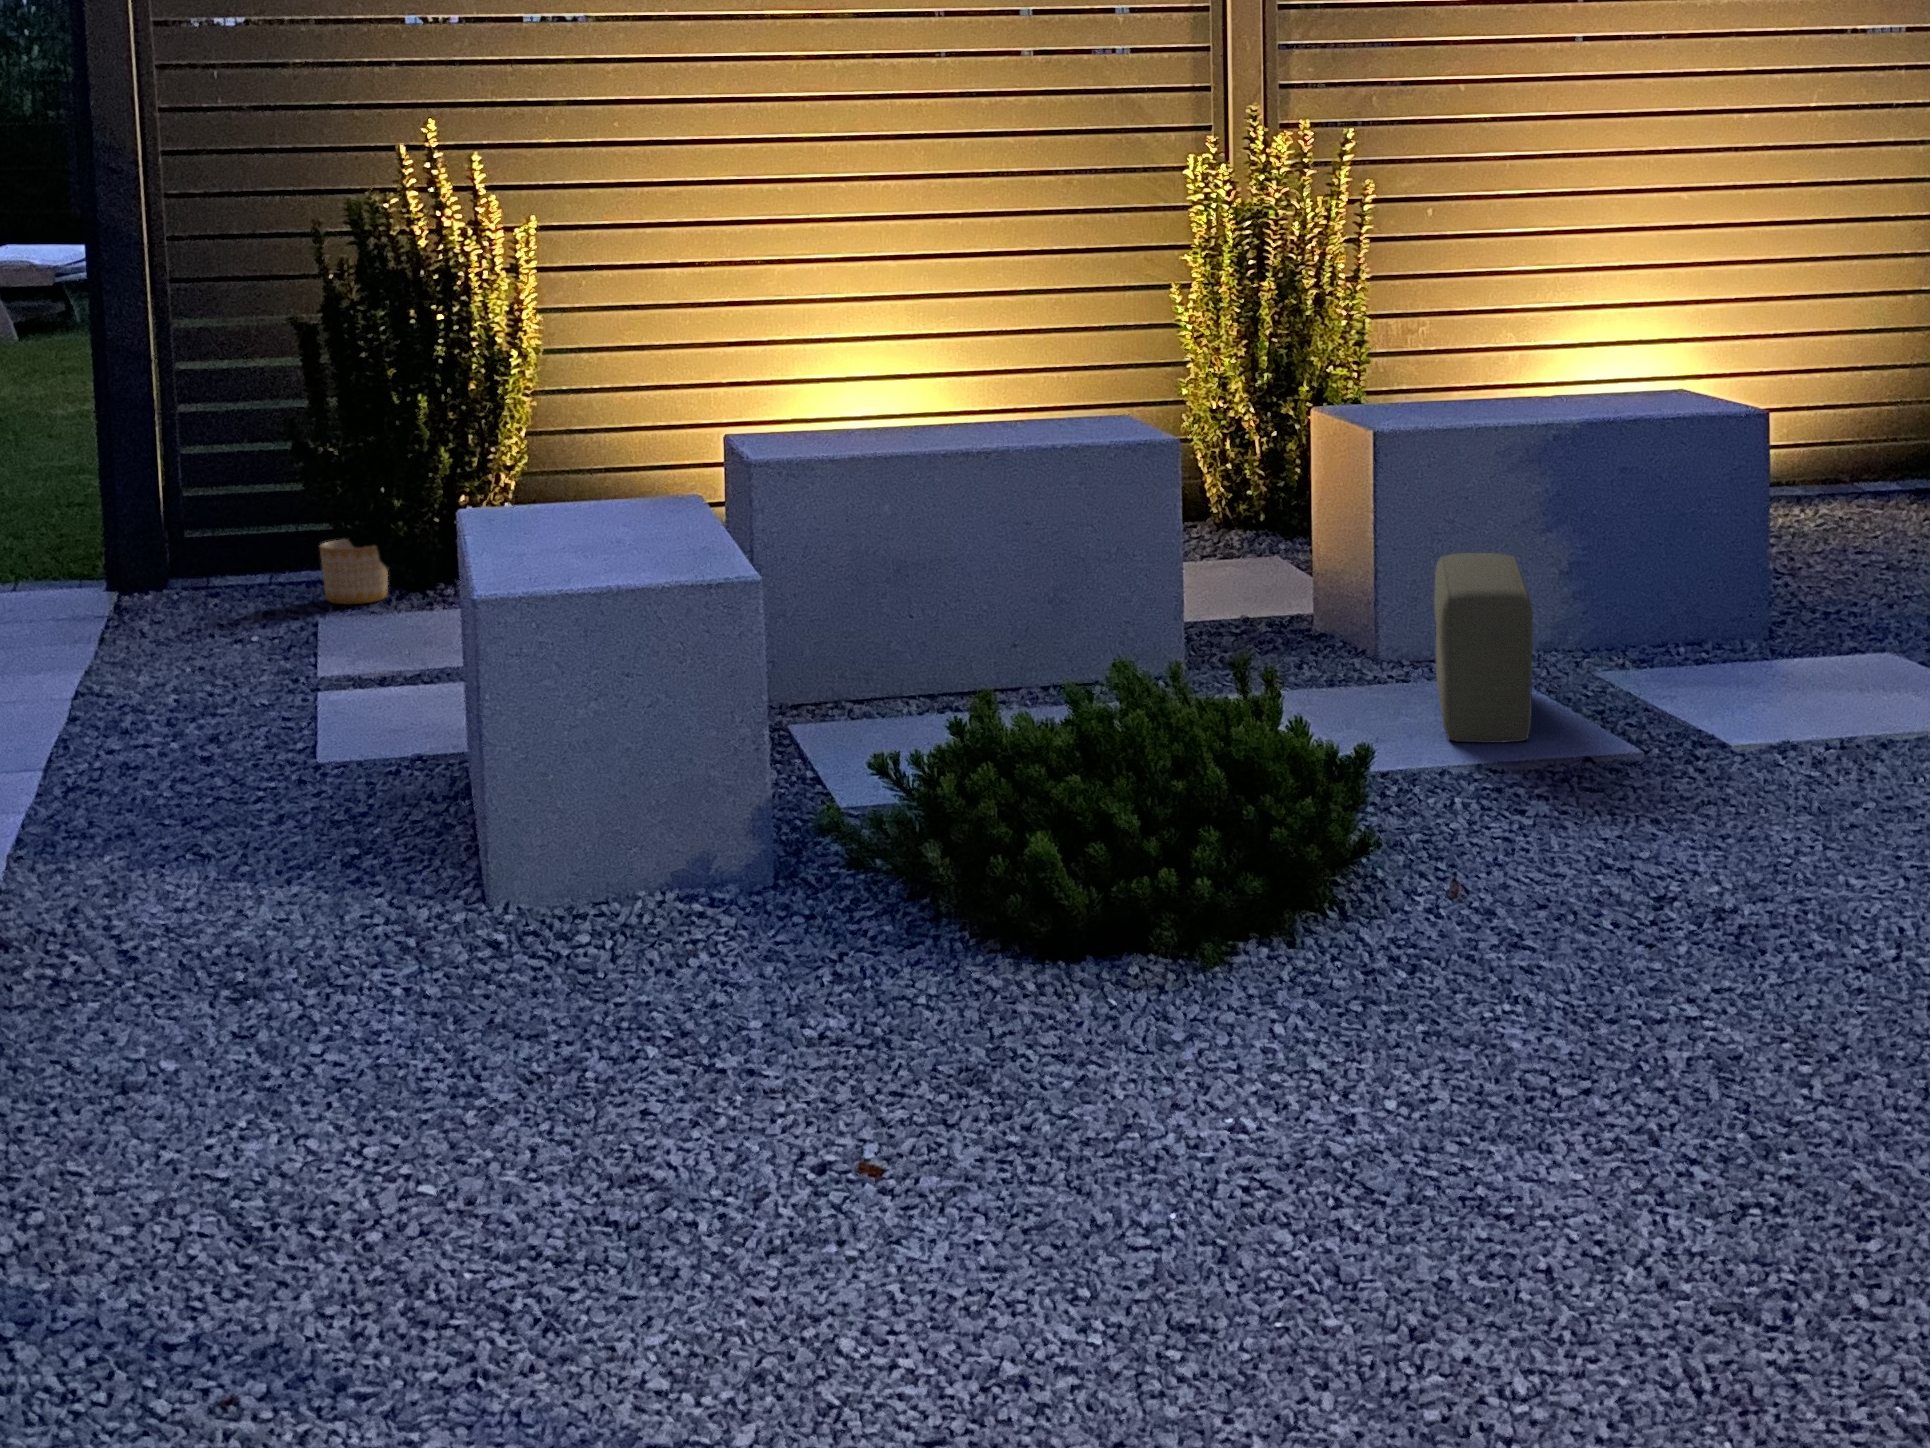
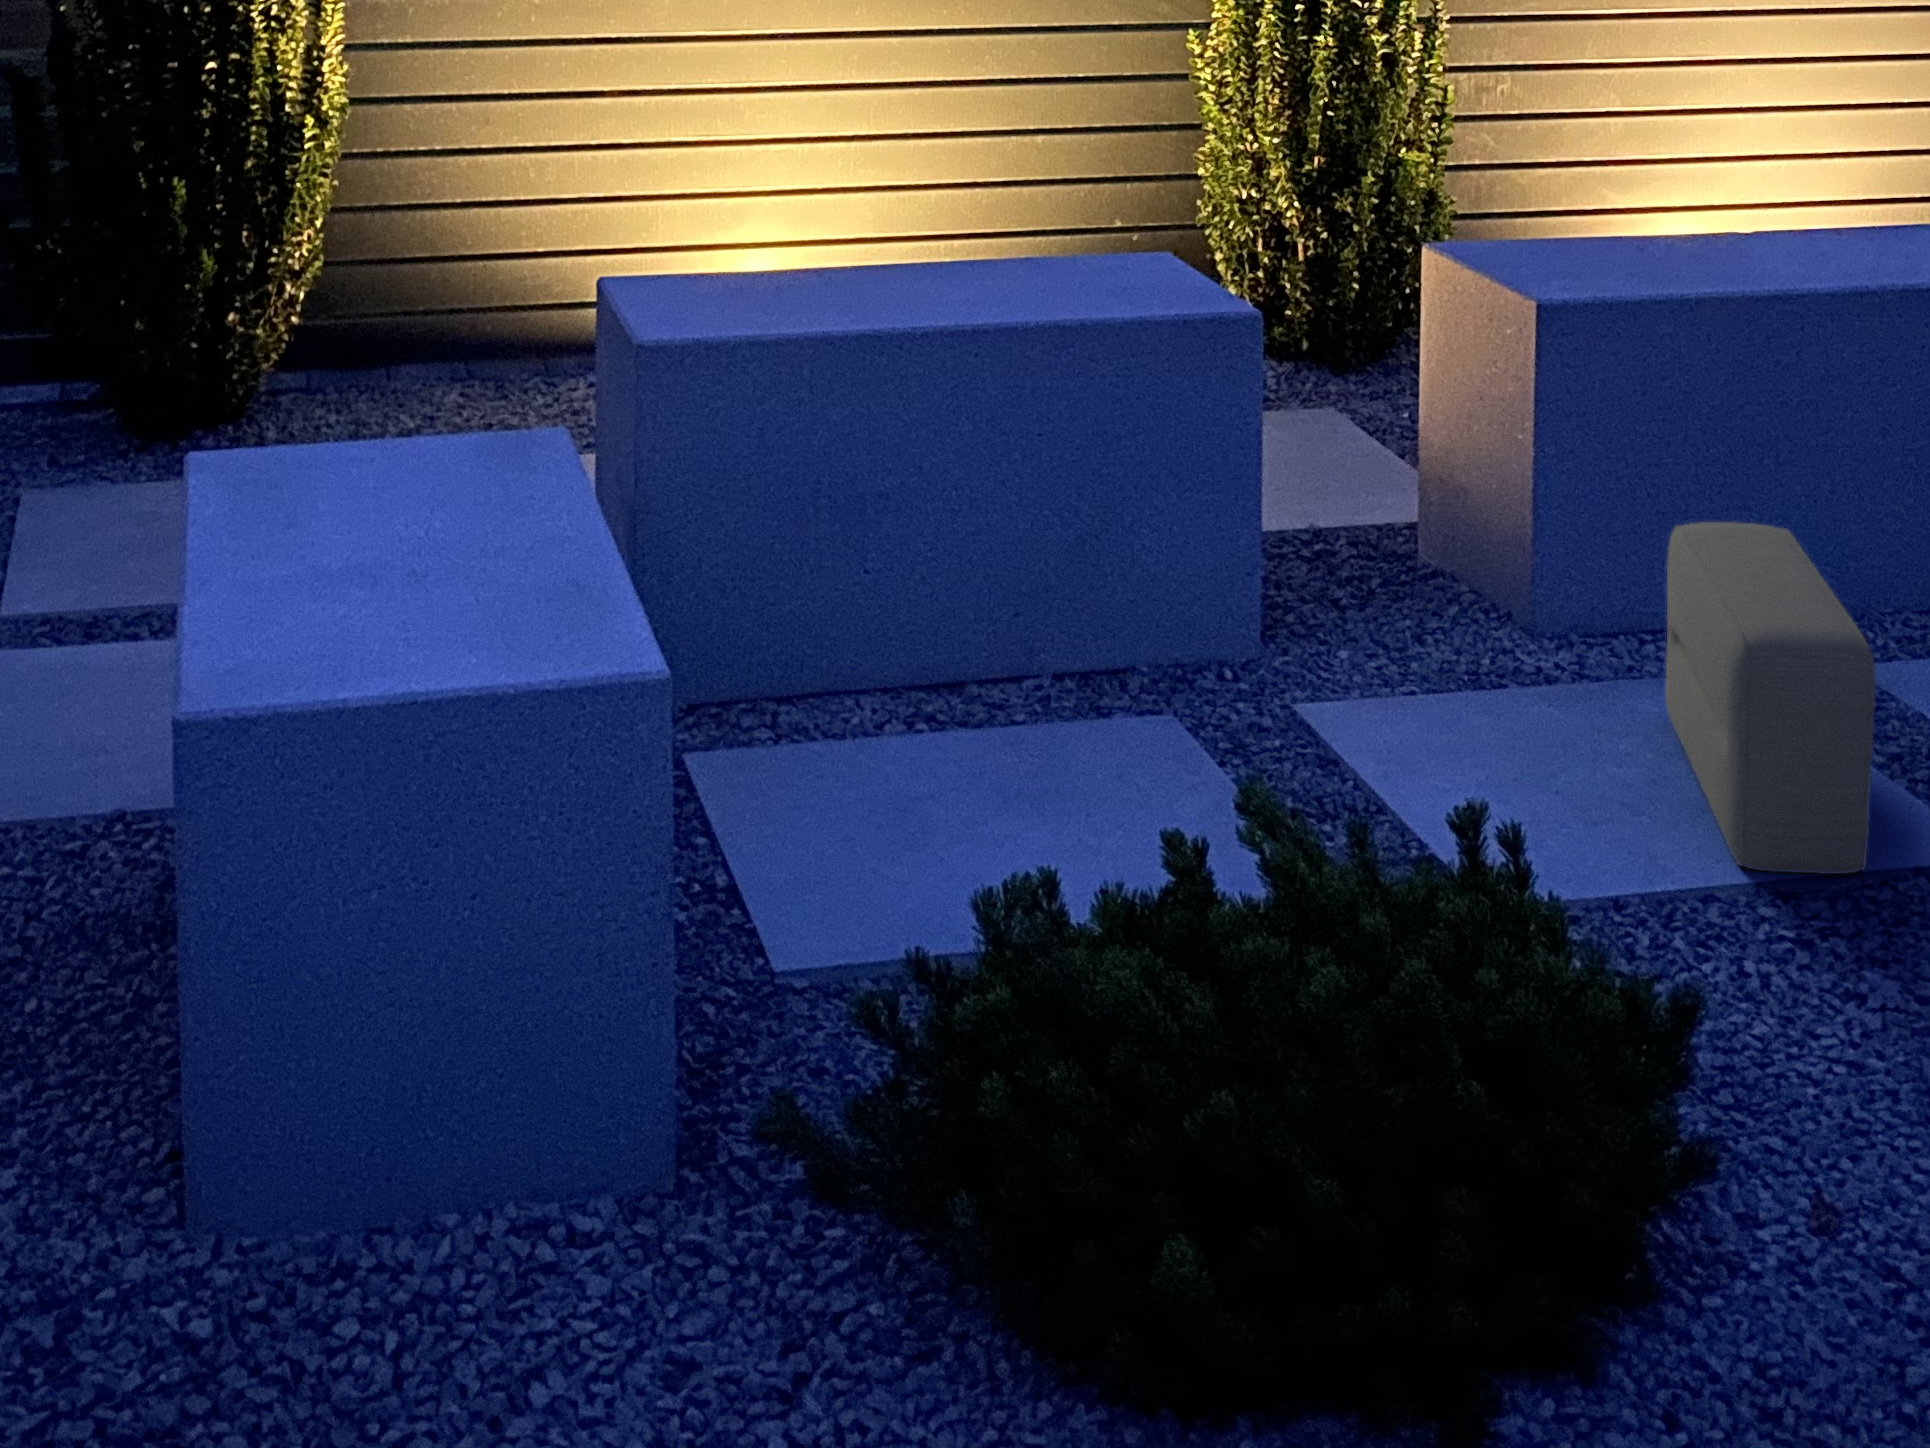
planter: present [320,539,388,604] -> none [31,374,129,473]

